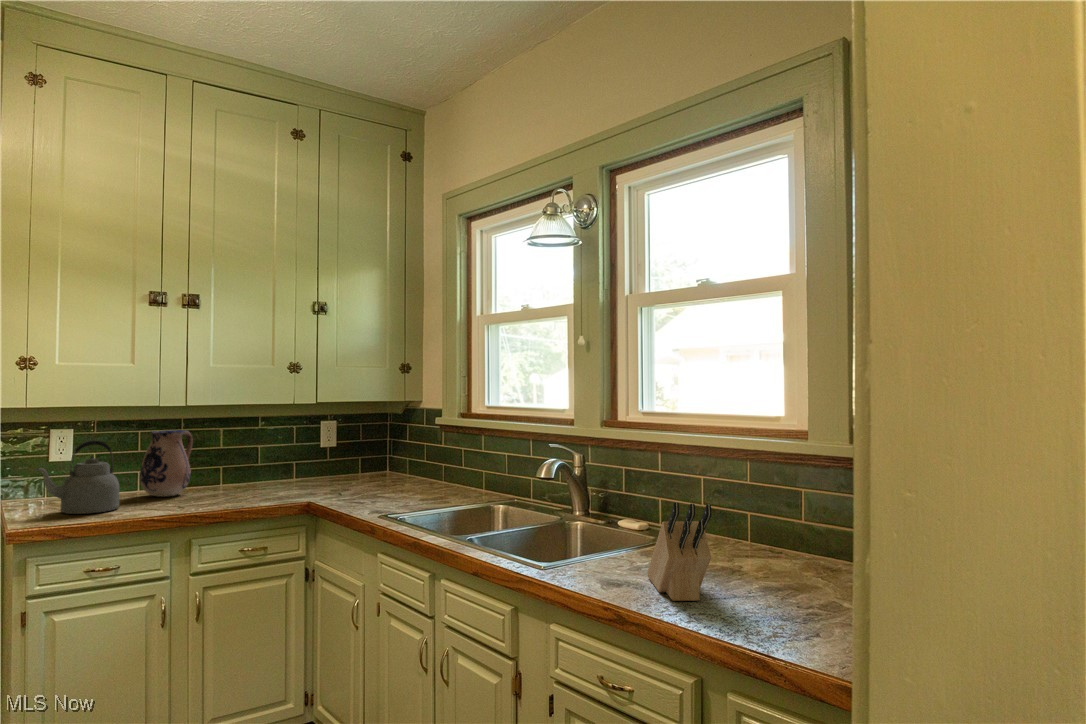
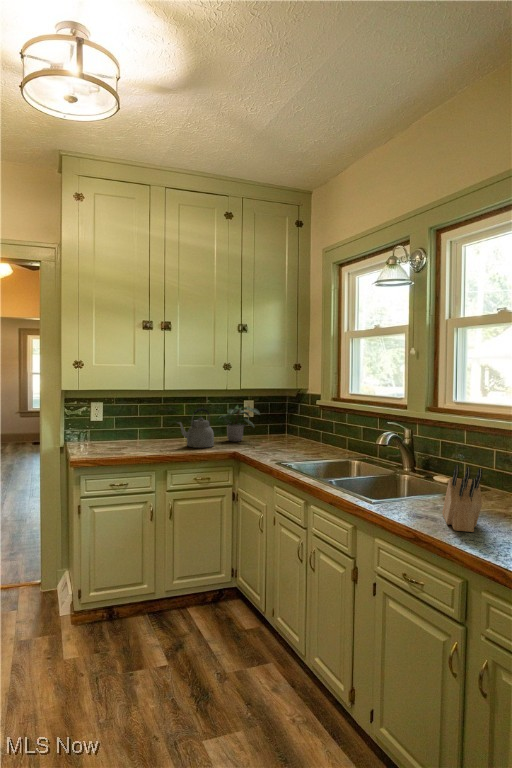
potted plant: none [278,428,350,486] -> present [220,405,260,442]
ceramic pitcher: present [140,430,193,497] -> none [141,404,169,443]
kettle: present [34,440,120,514] -> present [177,408,214,448]

